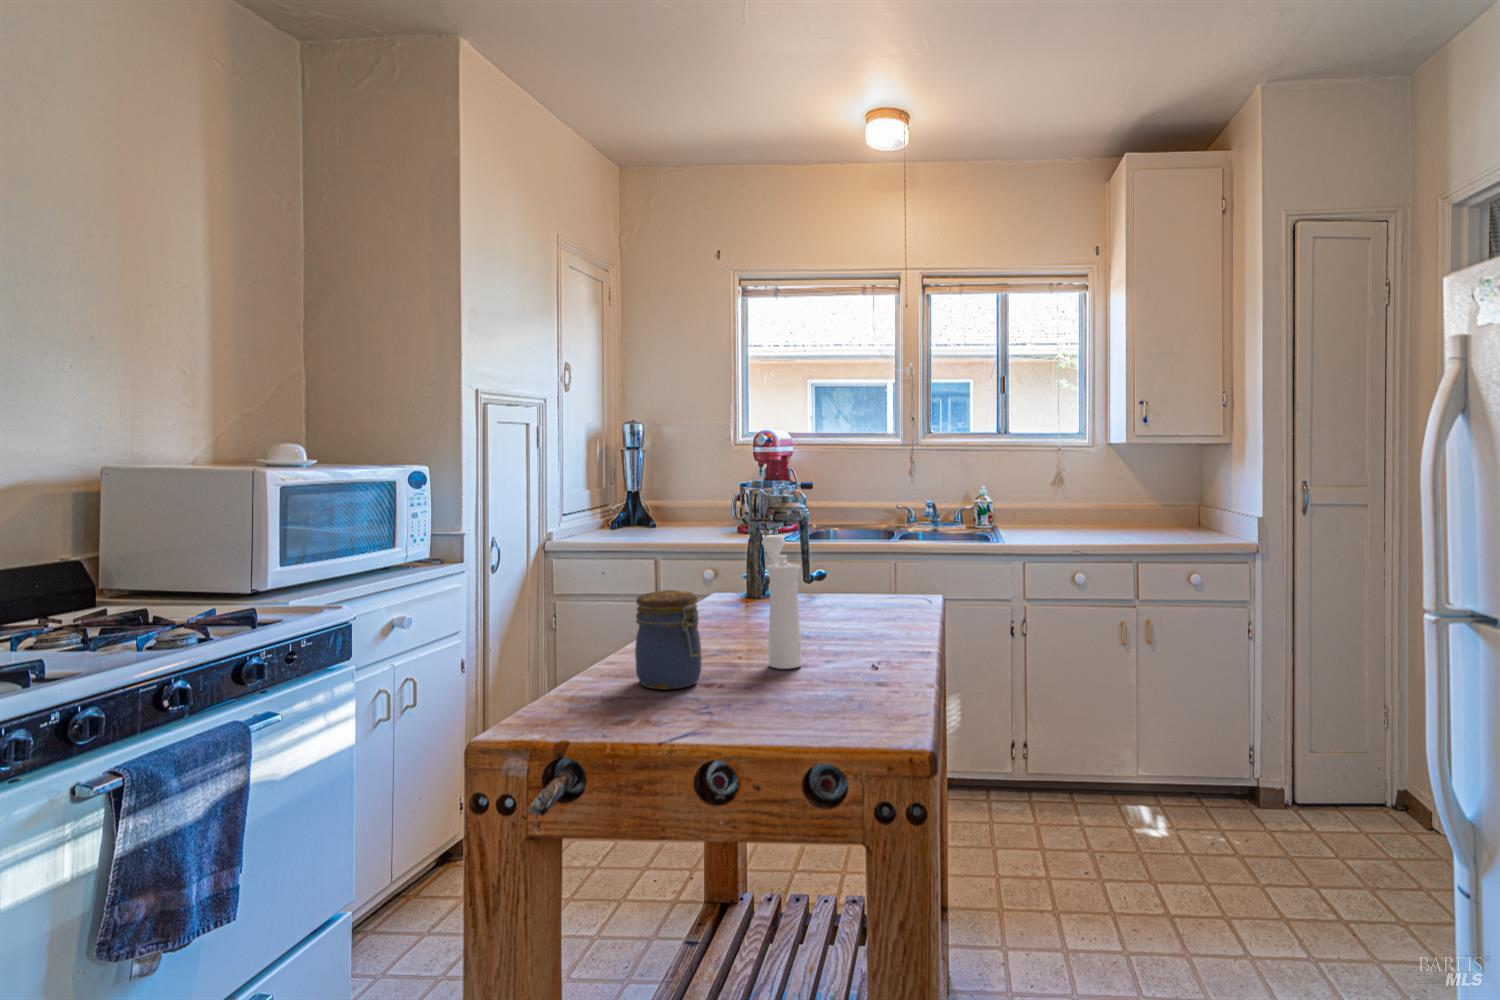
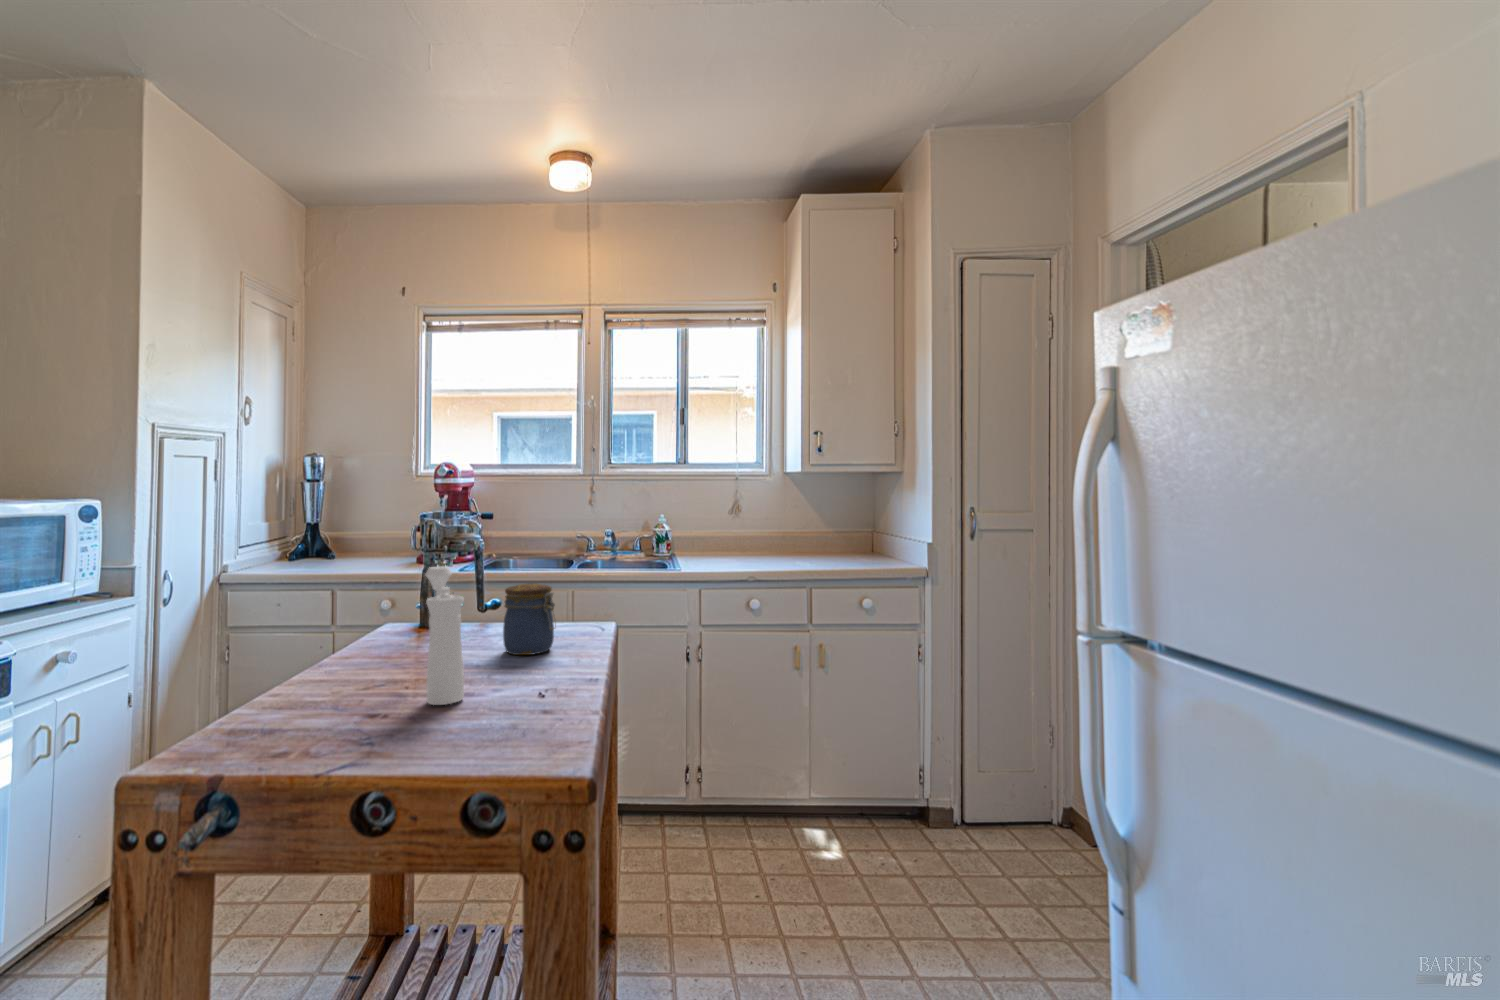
jar: present [635,590,701,689] -> present [503,584,555,655]

